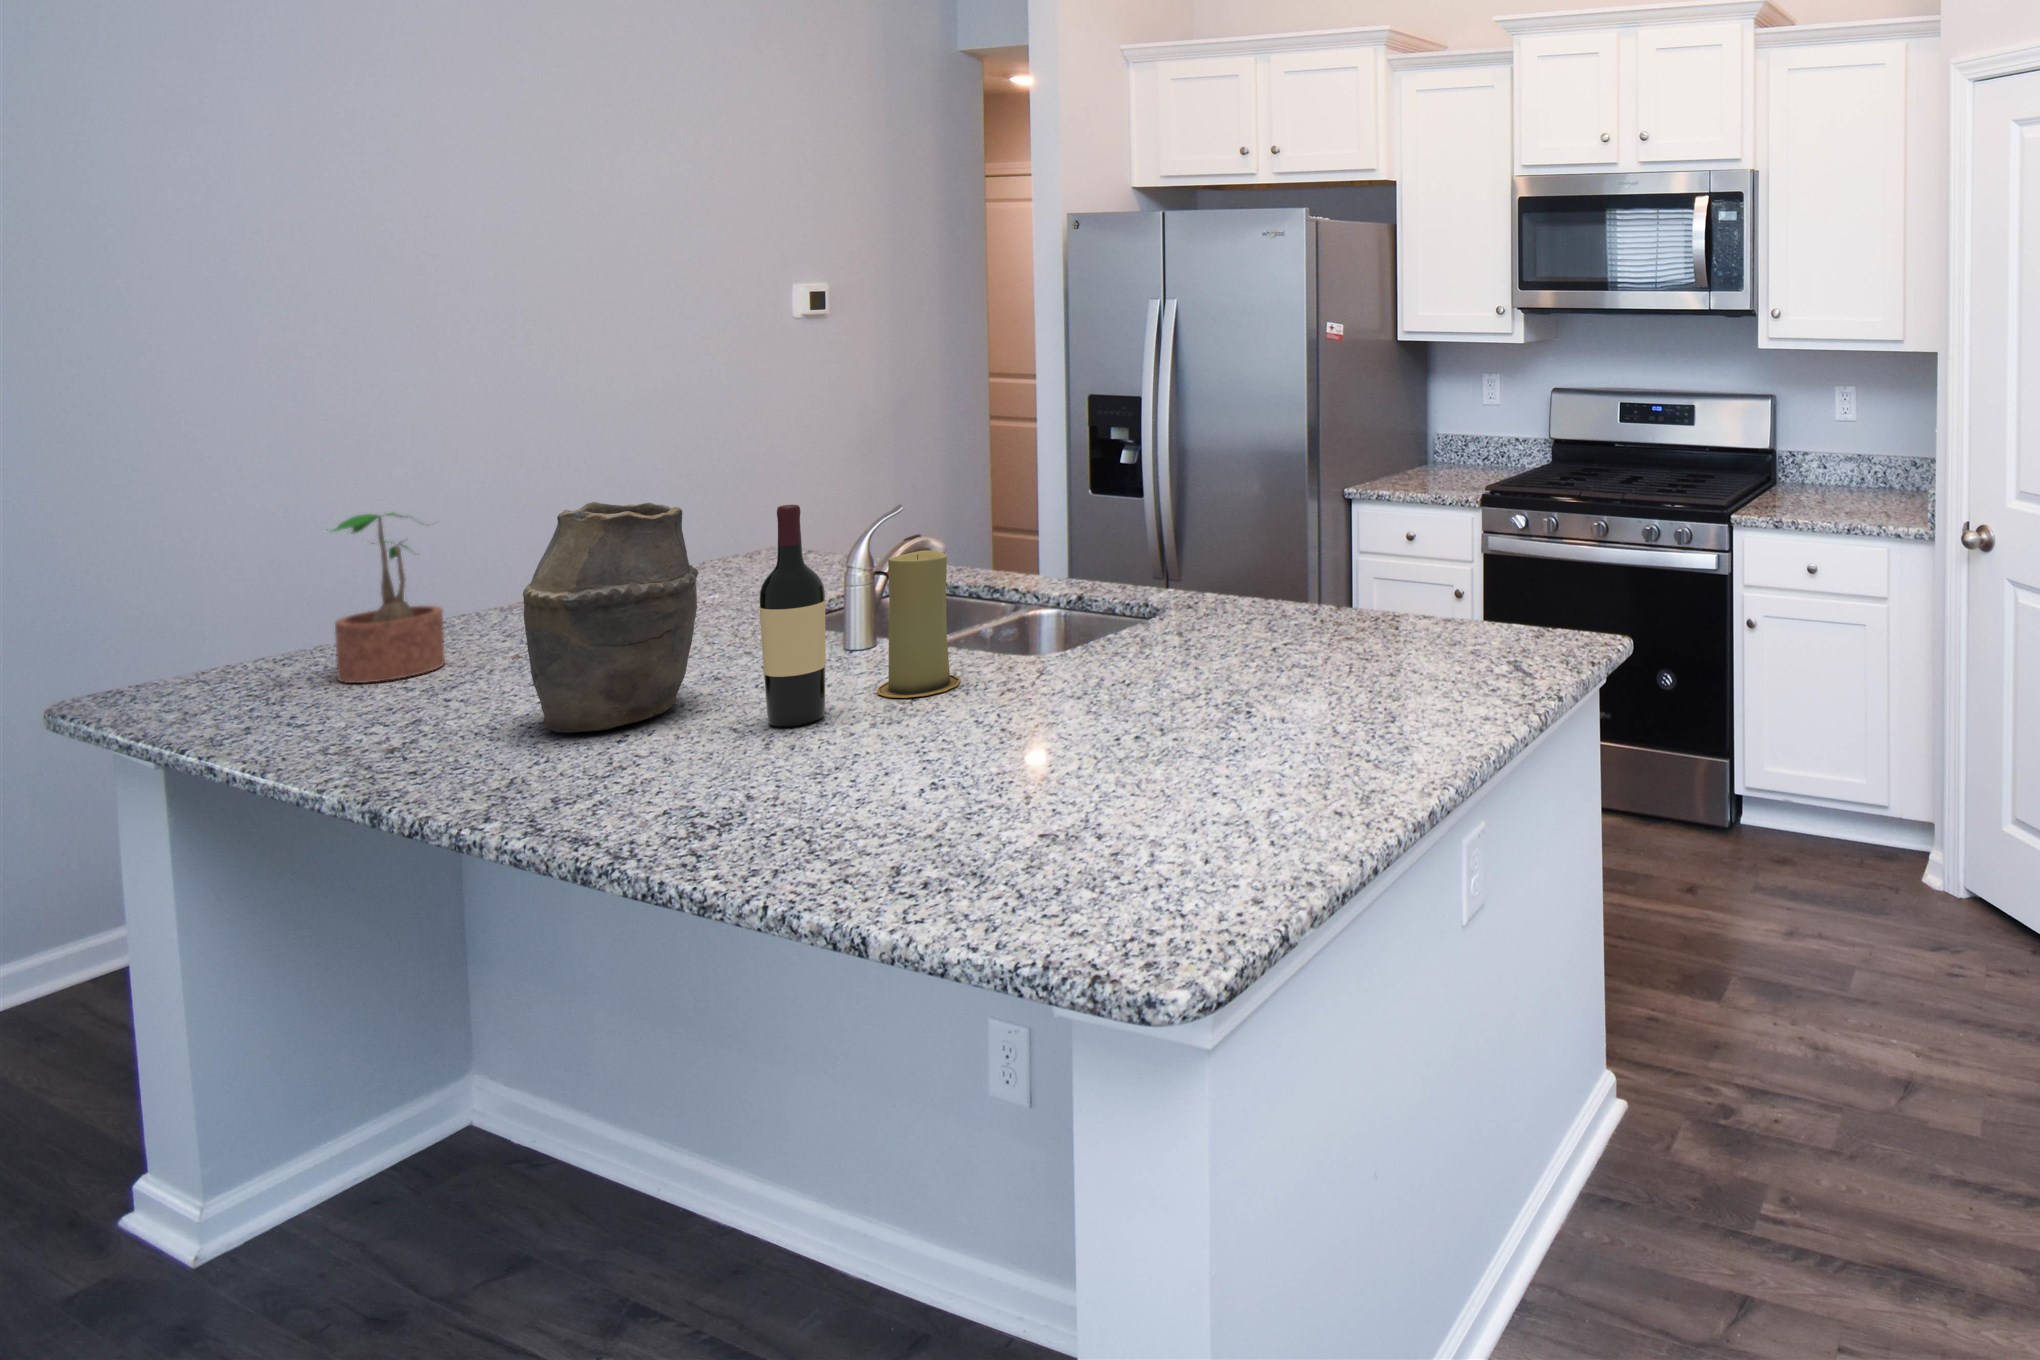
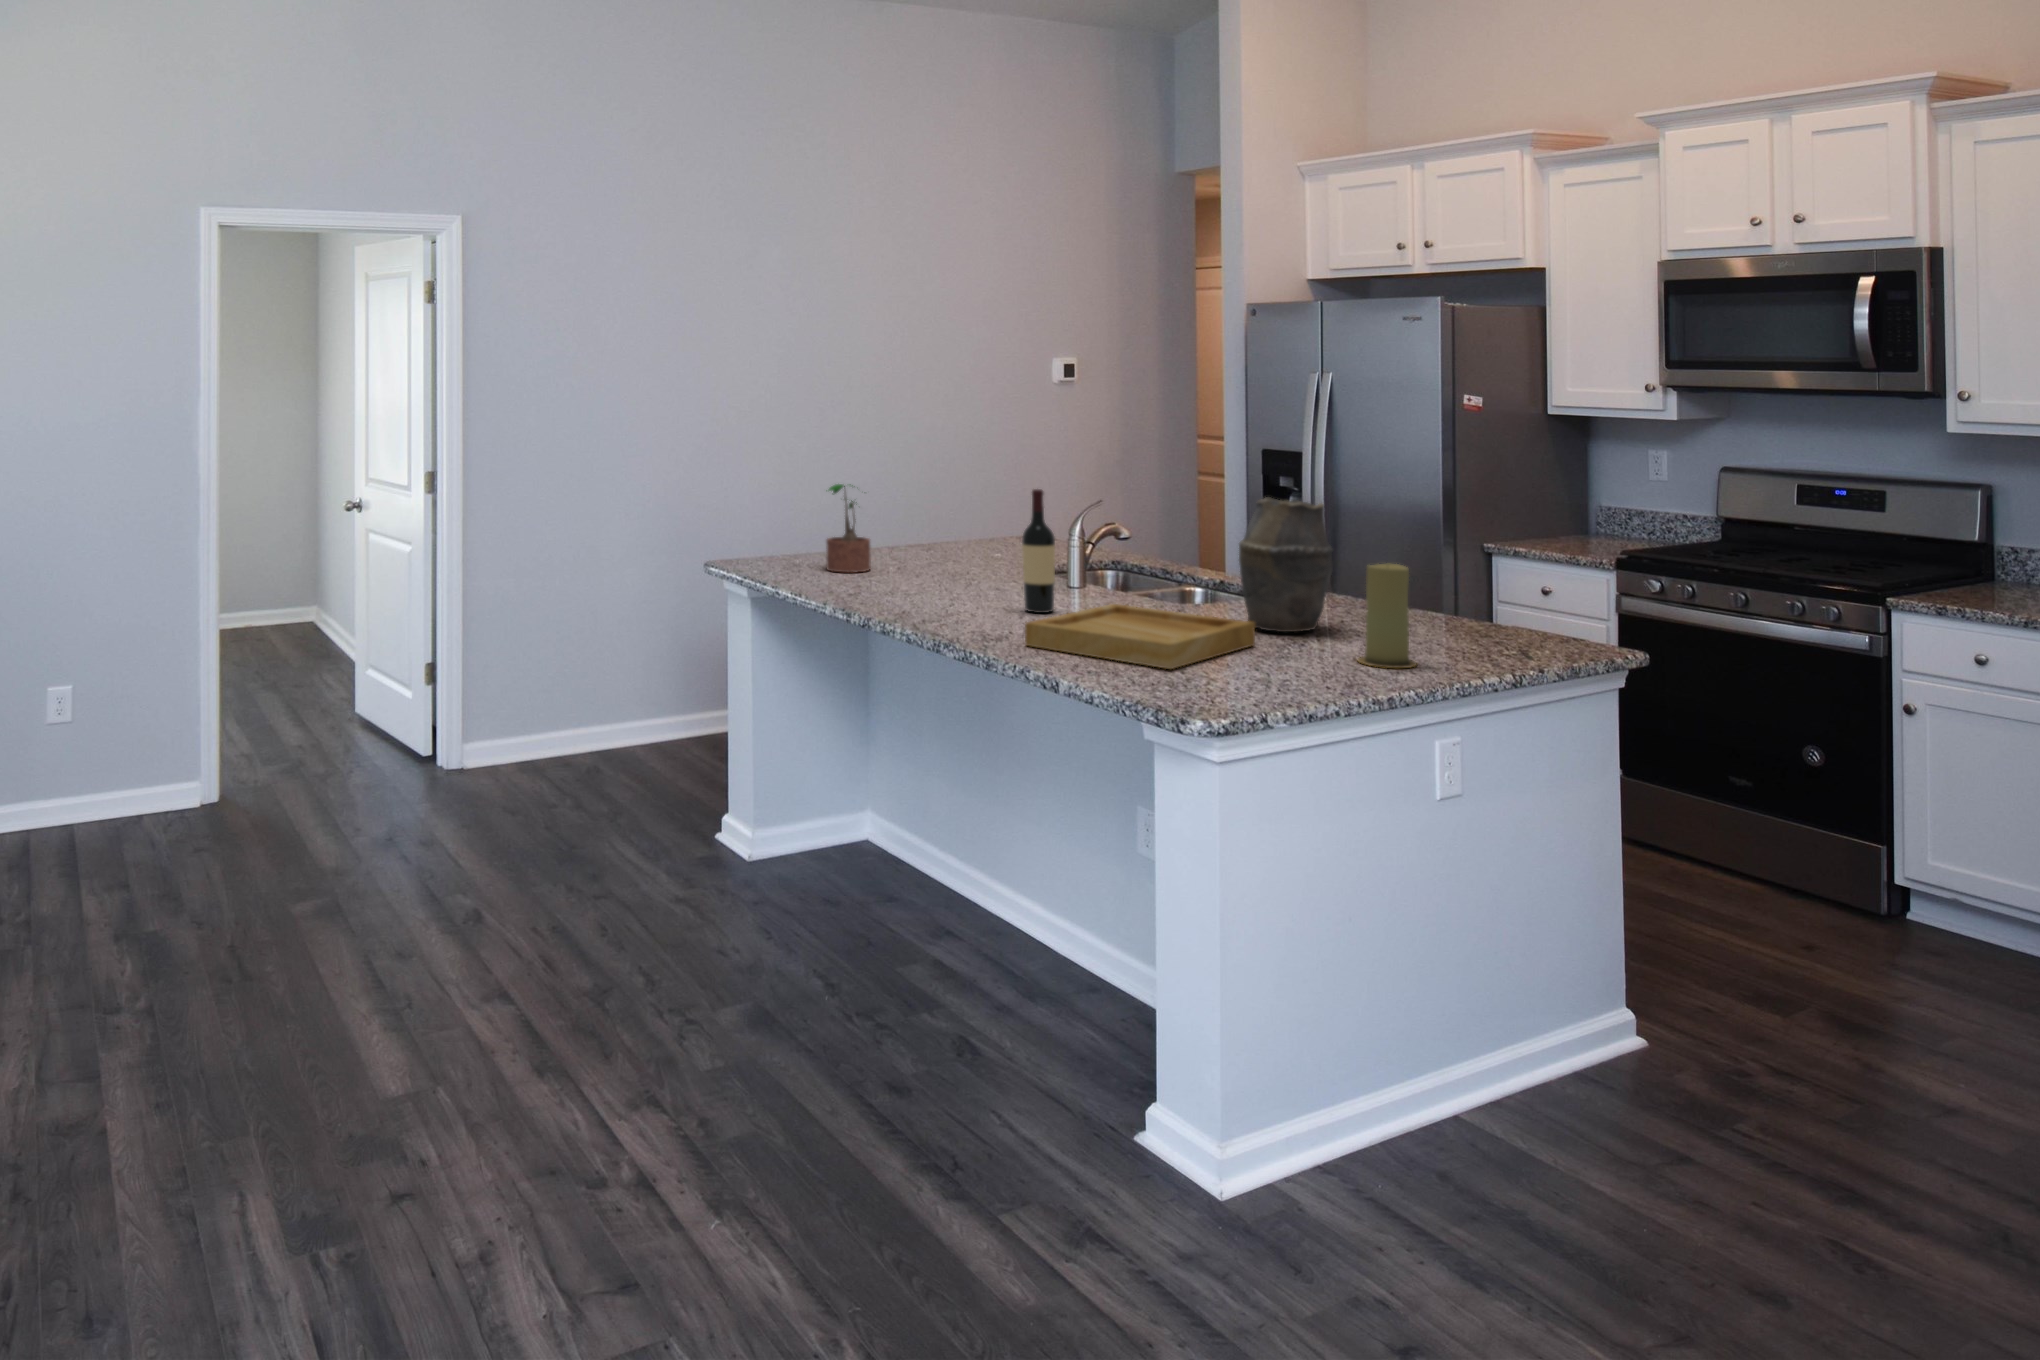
vase: present [523,502,698,732] -> present [1239,497,1333,632]
candle: present [877,550,961,698] -> present [1357,564,1417,668]
tray: none [771,694,1194,844] -> present [1025,604,1255,669]

